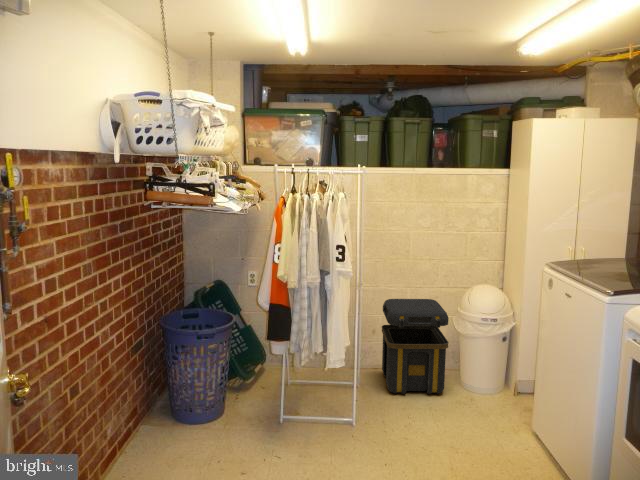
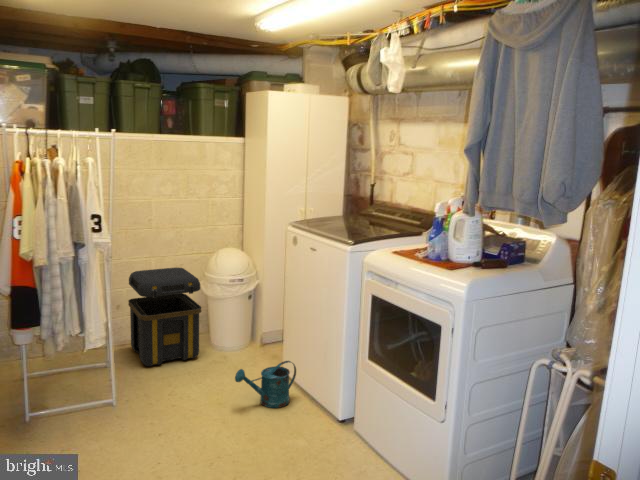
watering can: none [468,417,542,471] -> present [235,361,296,408]

